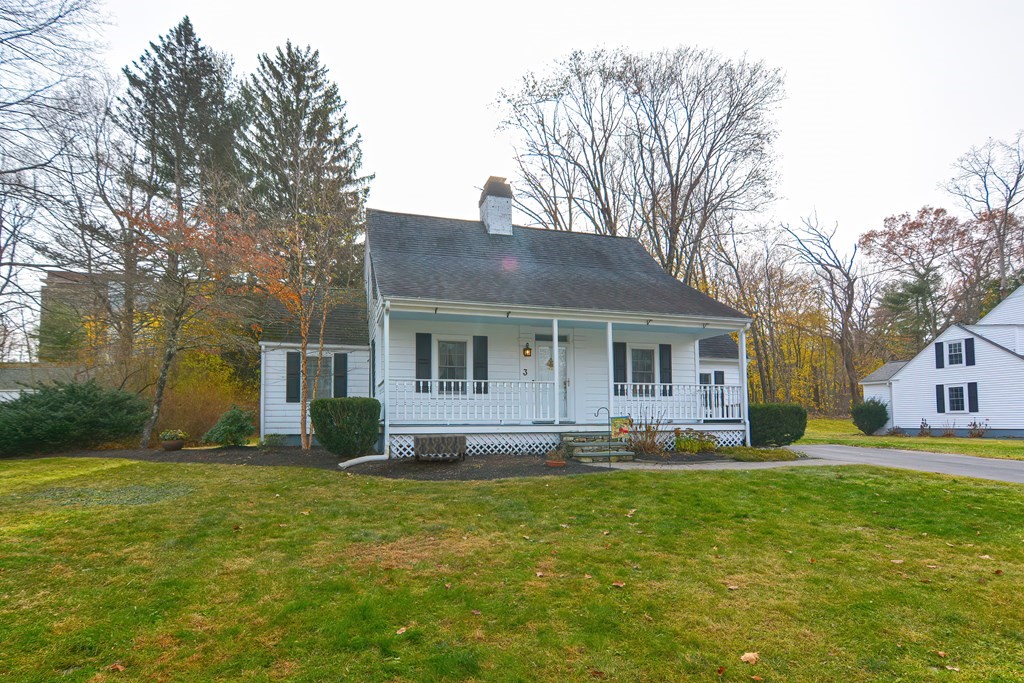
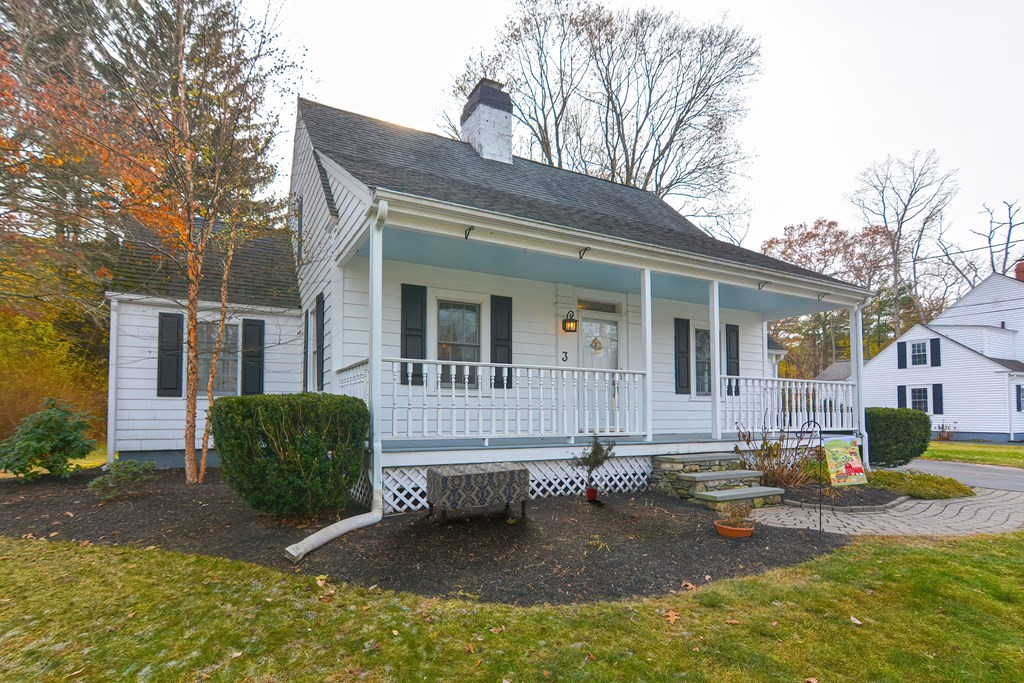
potted tree: none [495,418,526,457] -> present [568,433,616,501]

